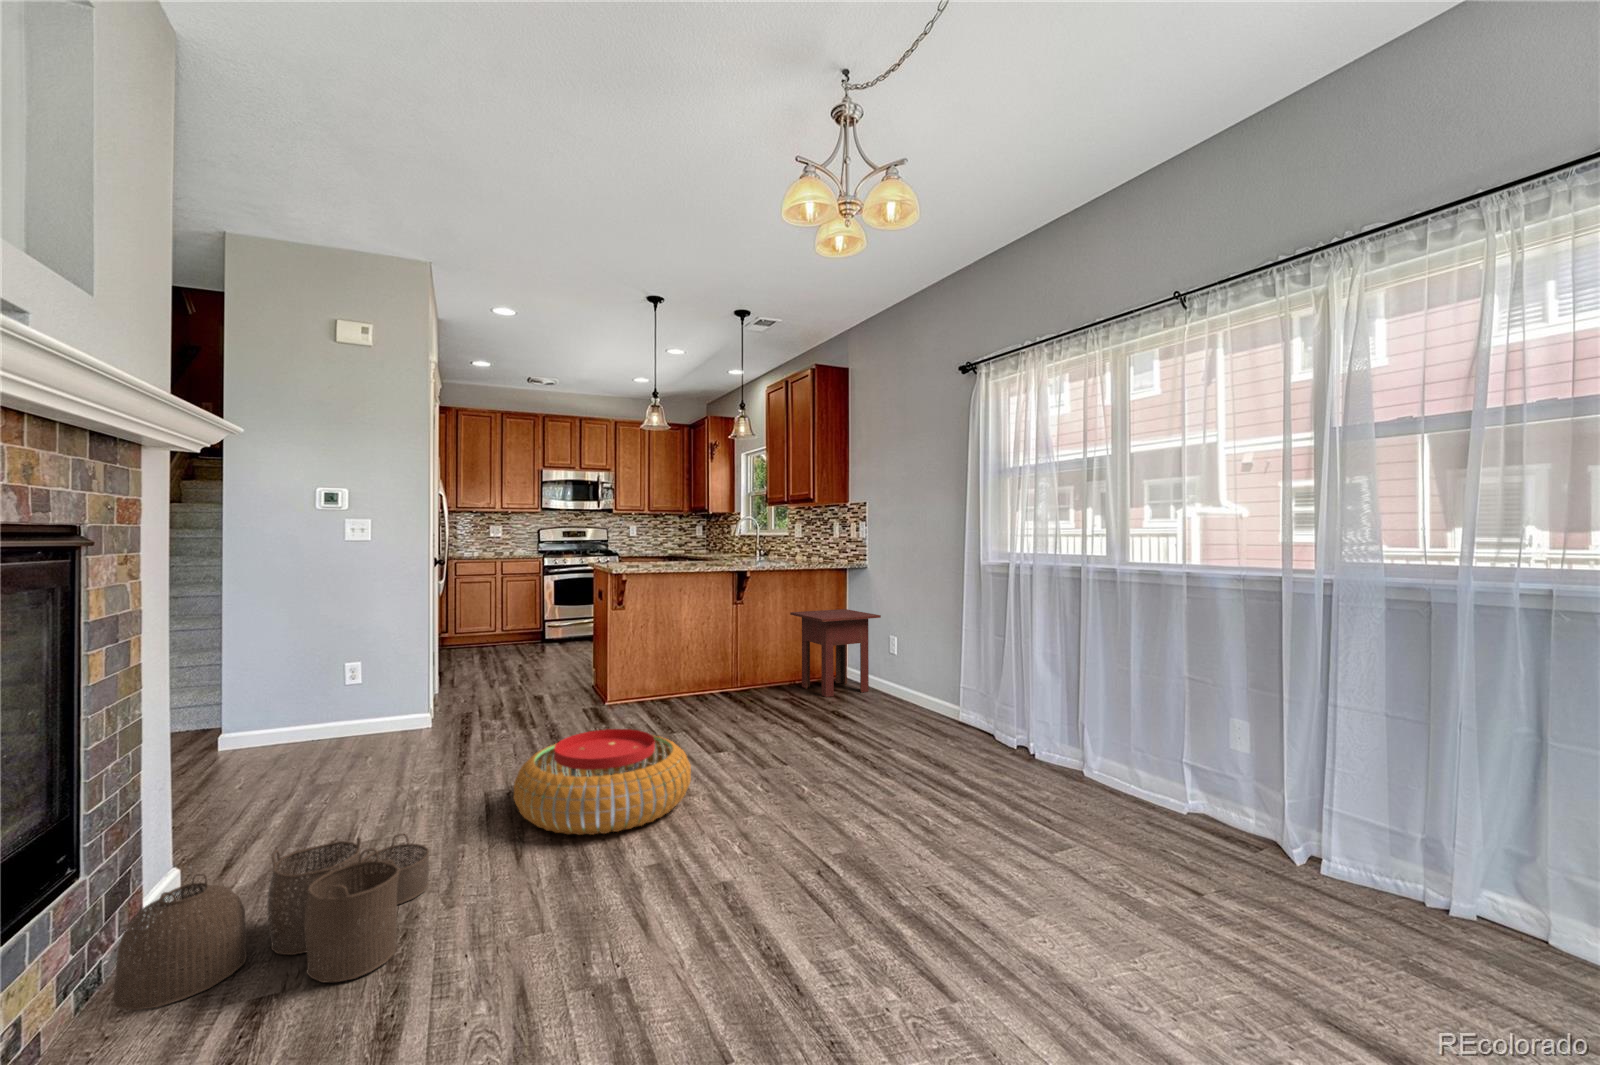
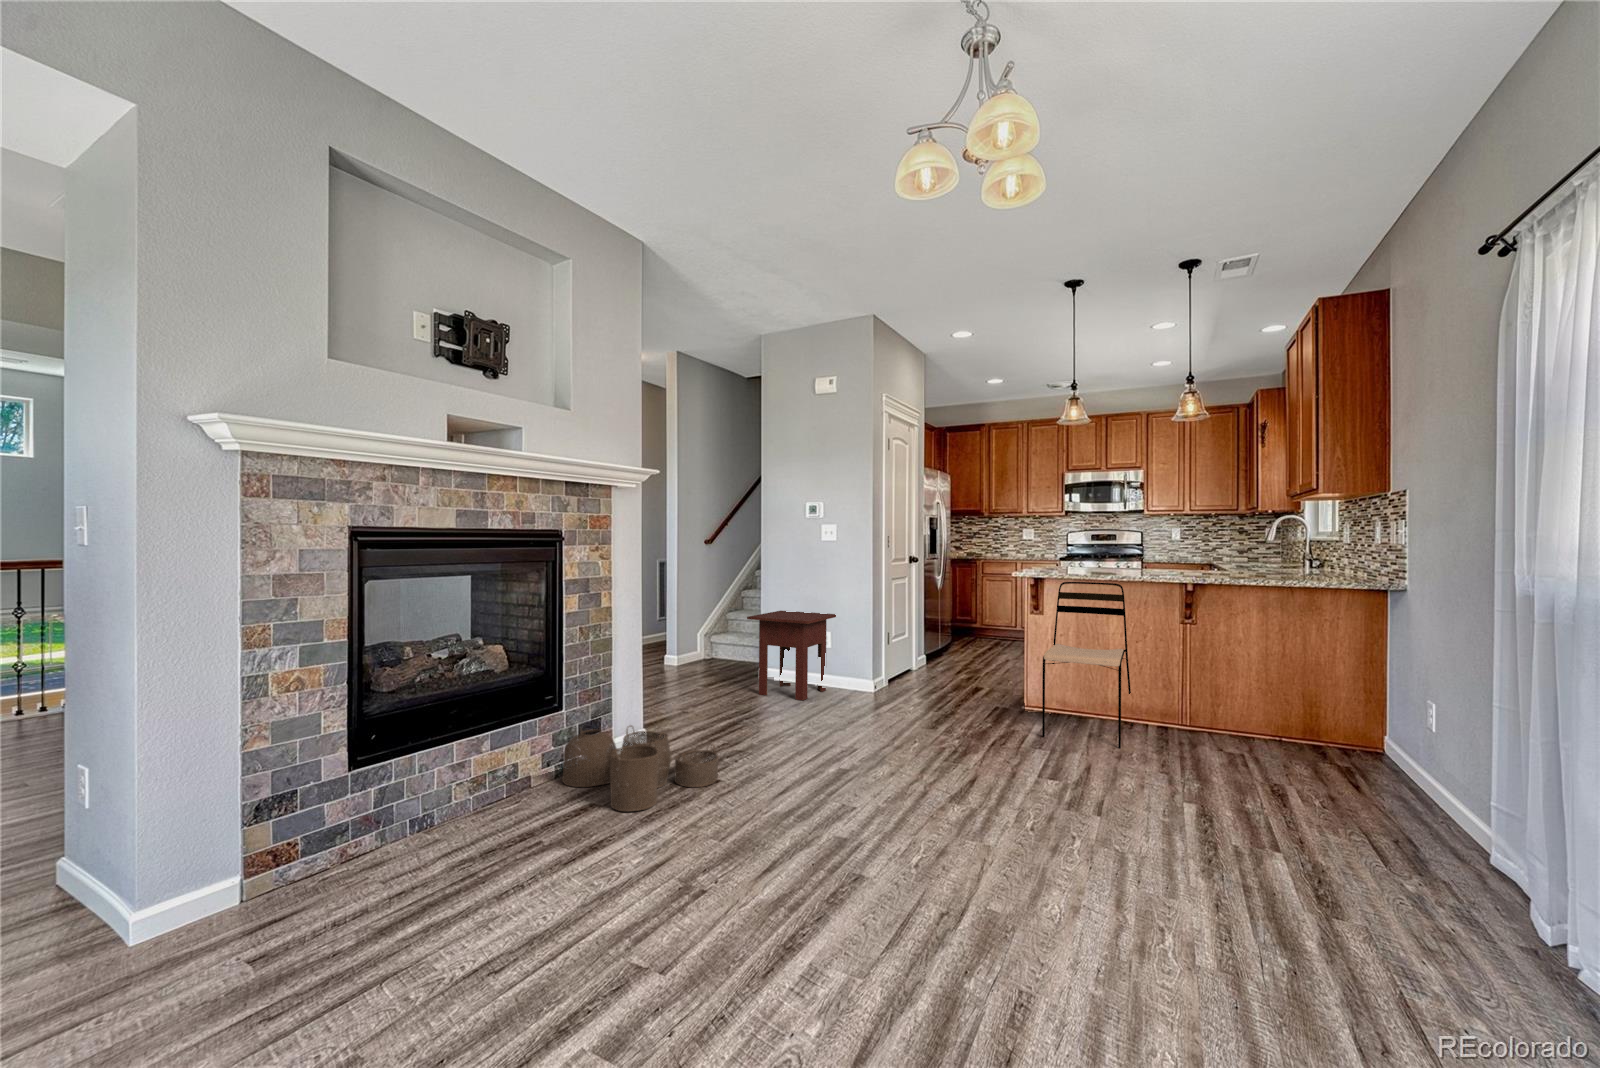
dining chair: none [639,574,727,721] -> present [1042,582,1133,748]
side table: present [790,609,881,697] -> present [747,611,836,700]
pouf: present [514,729,691,835] -> none [799,714,954,806]

